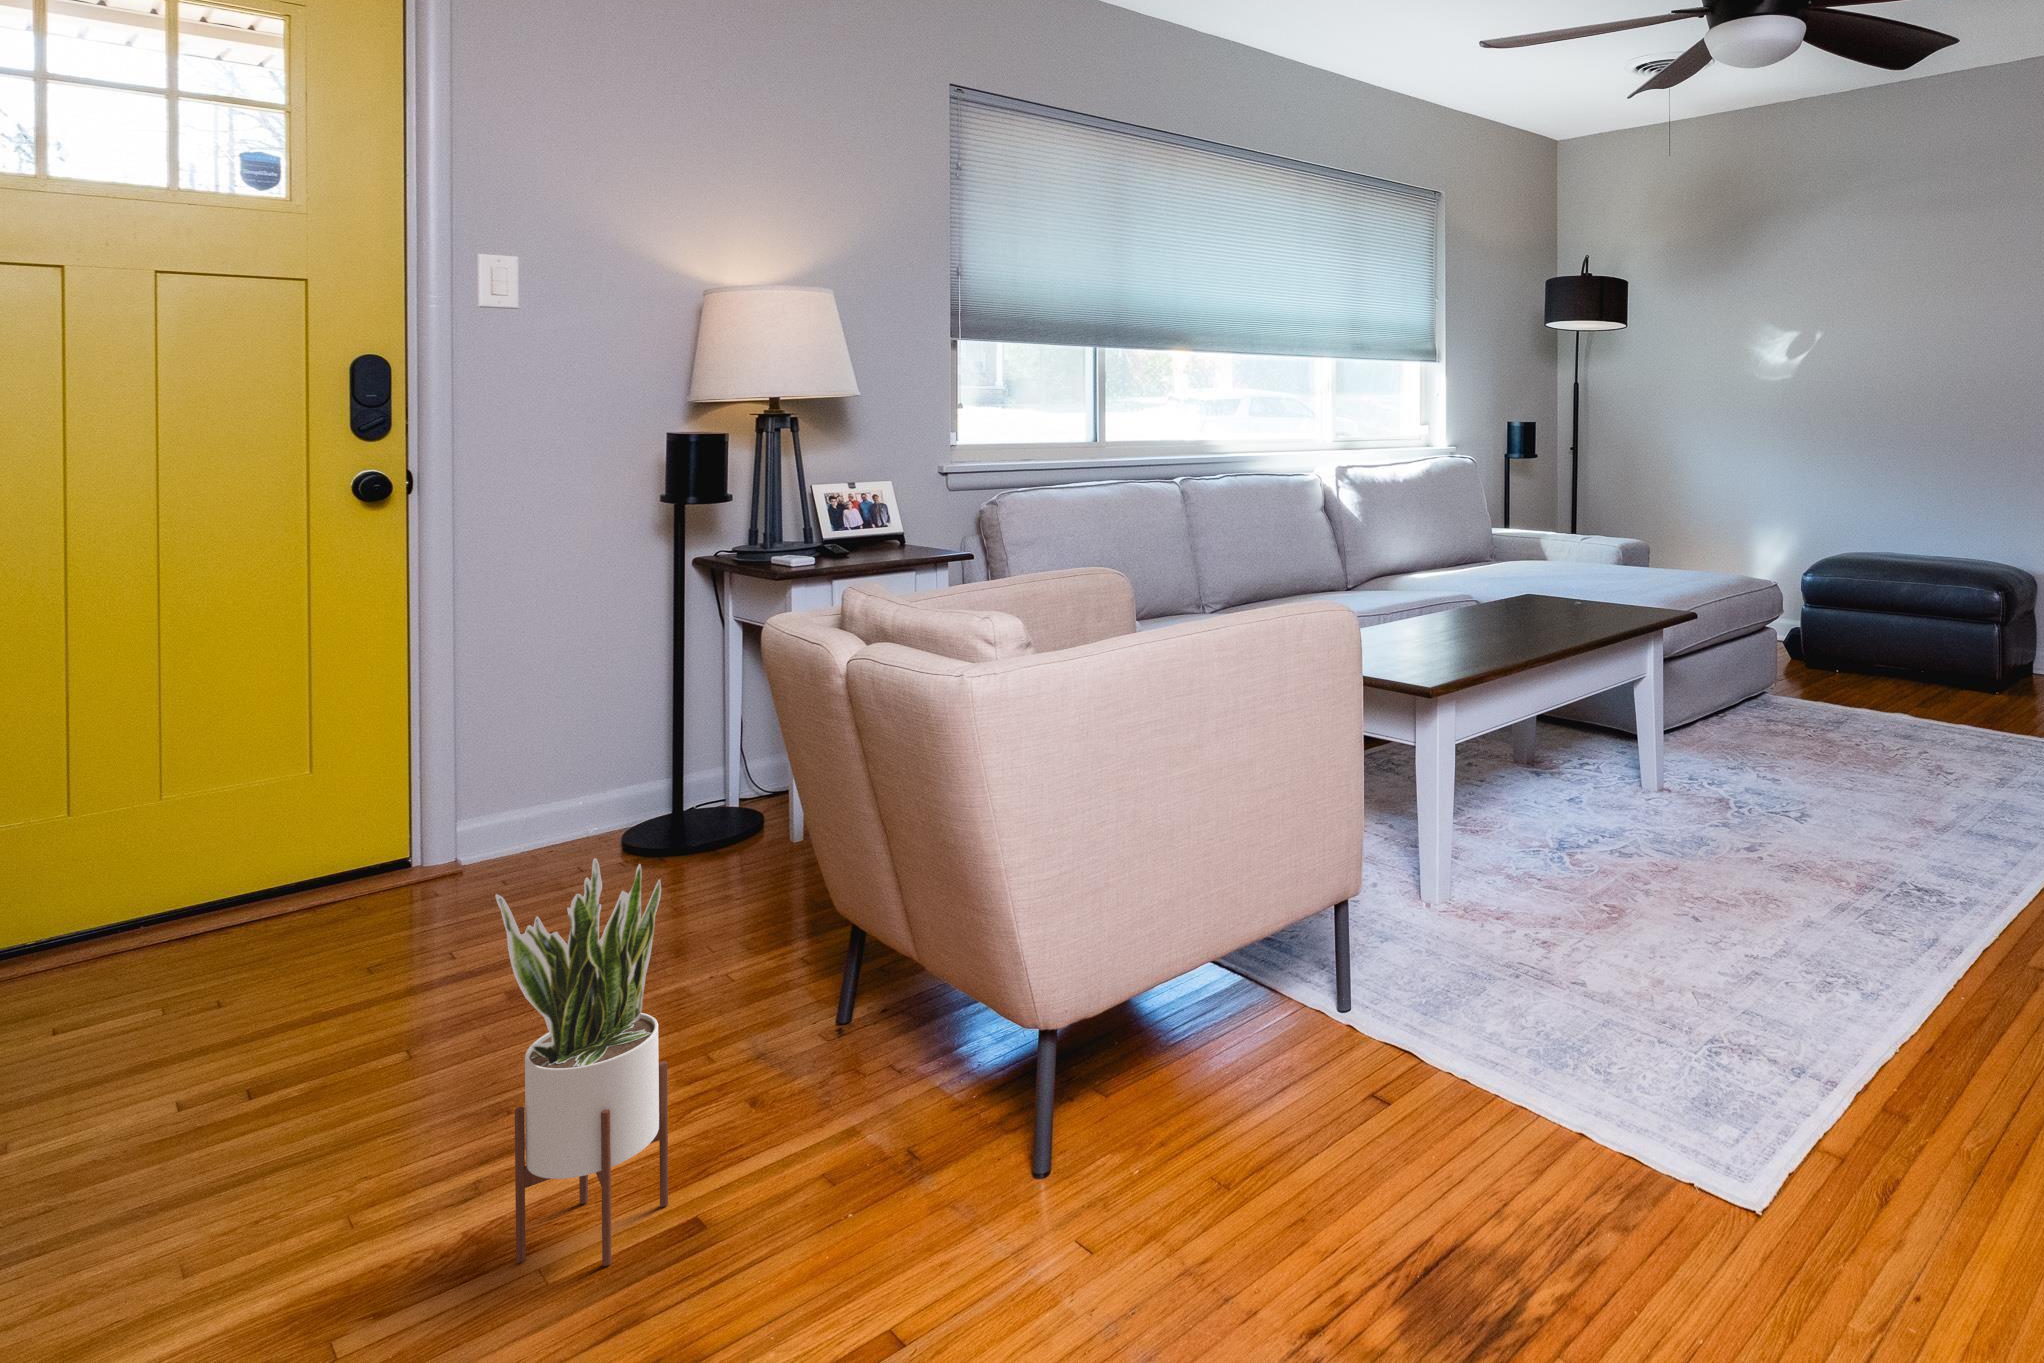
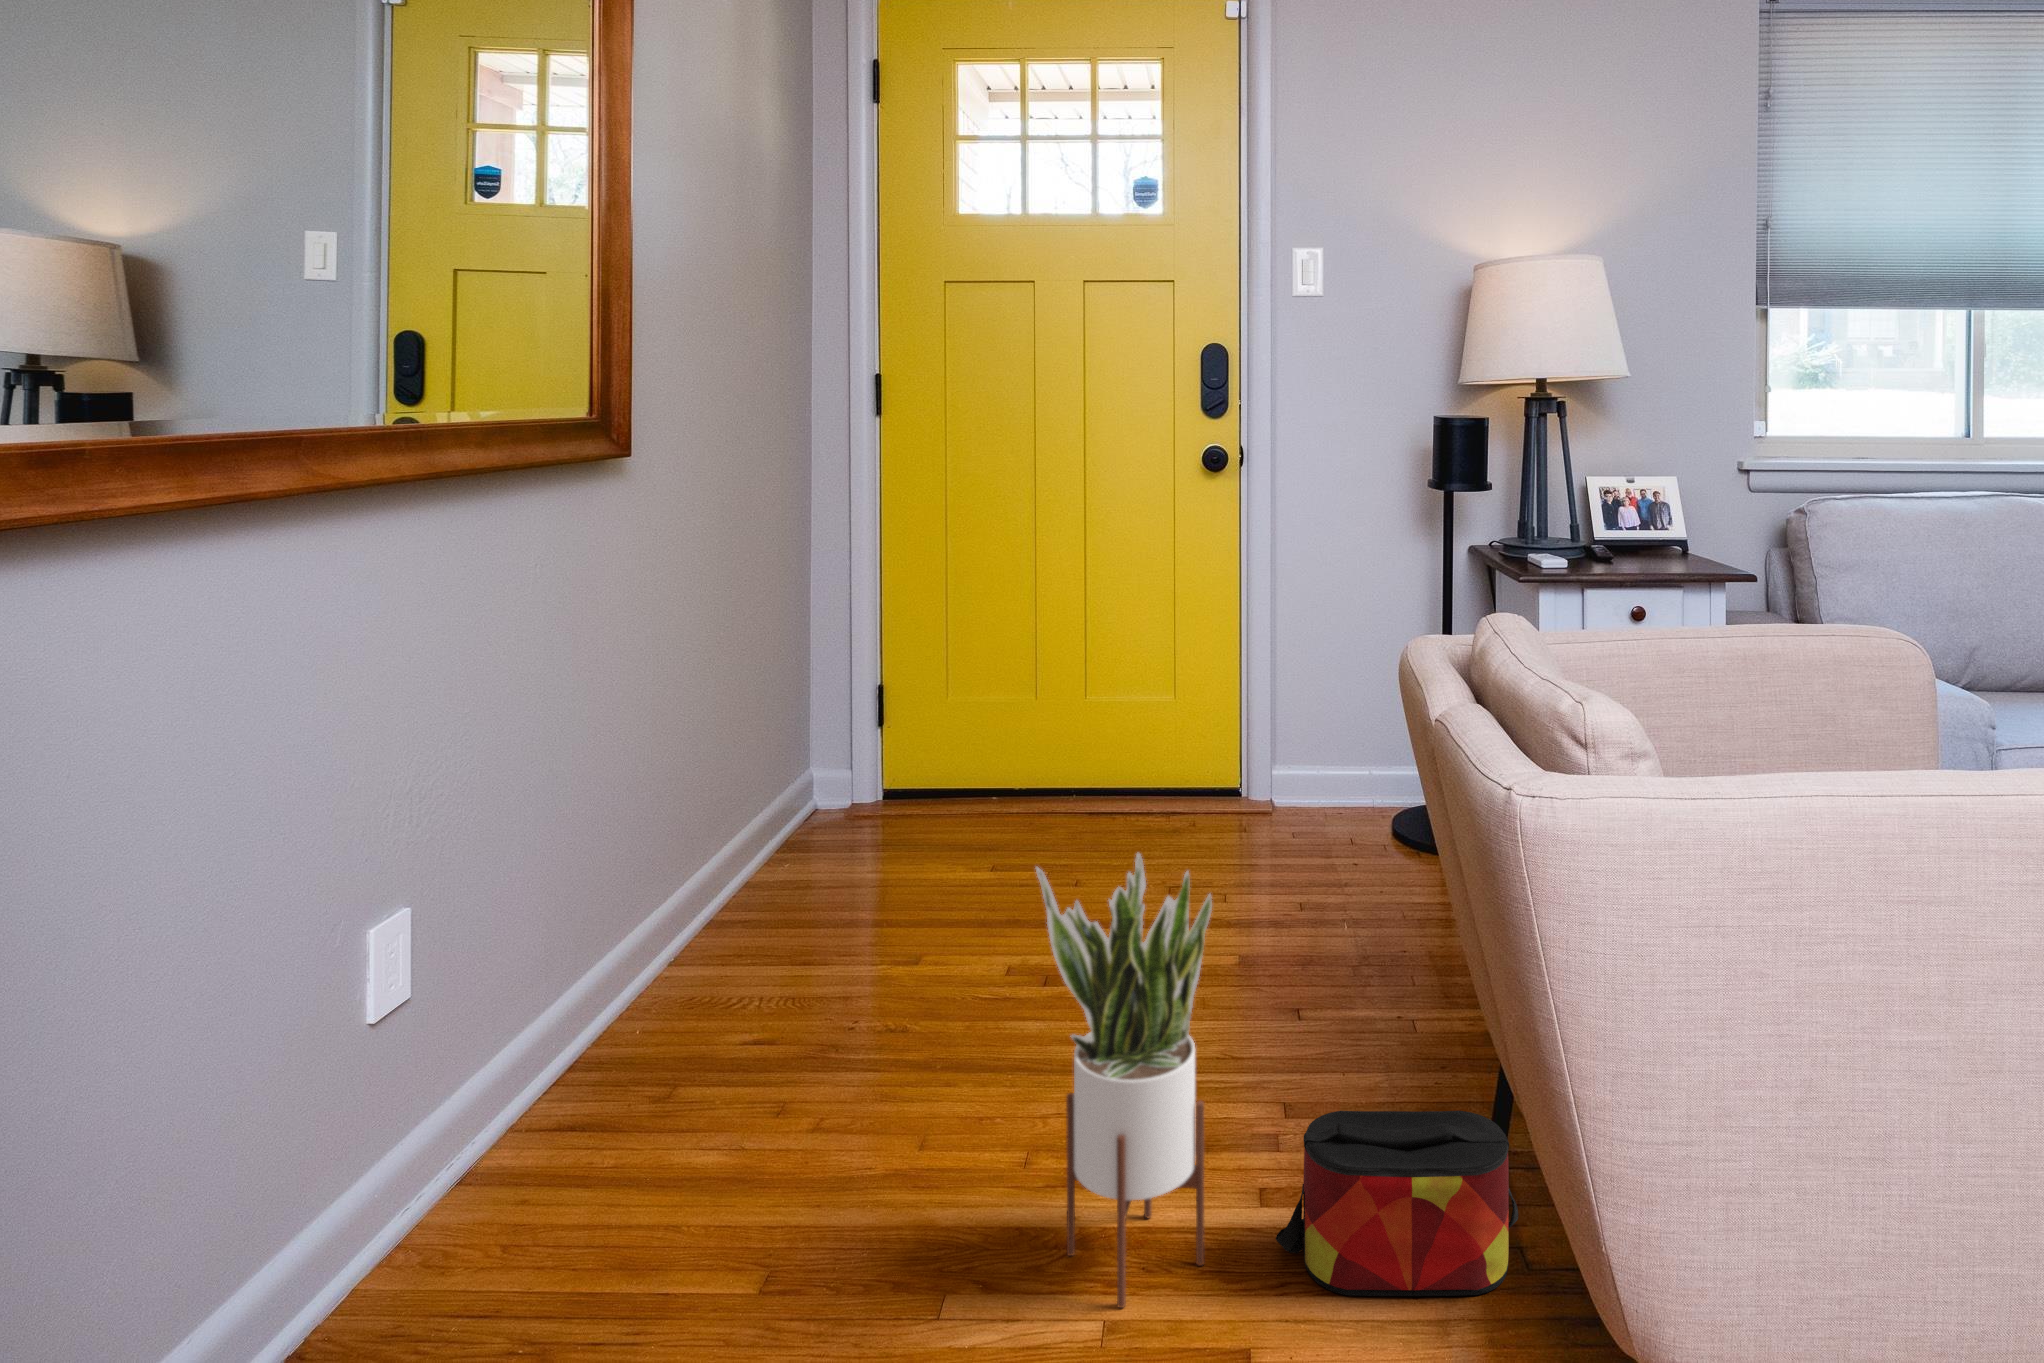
bag: none [731,990,929,1167] -> present [1276,1111,1518,1296]

